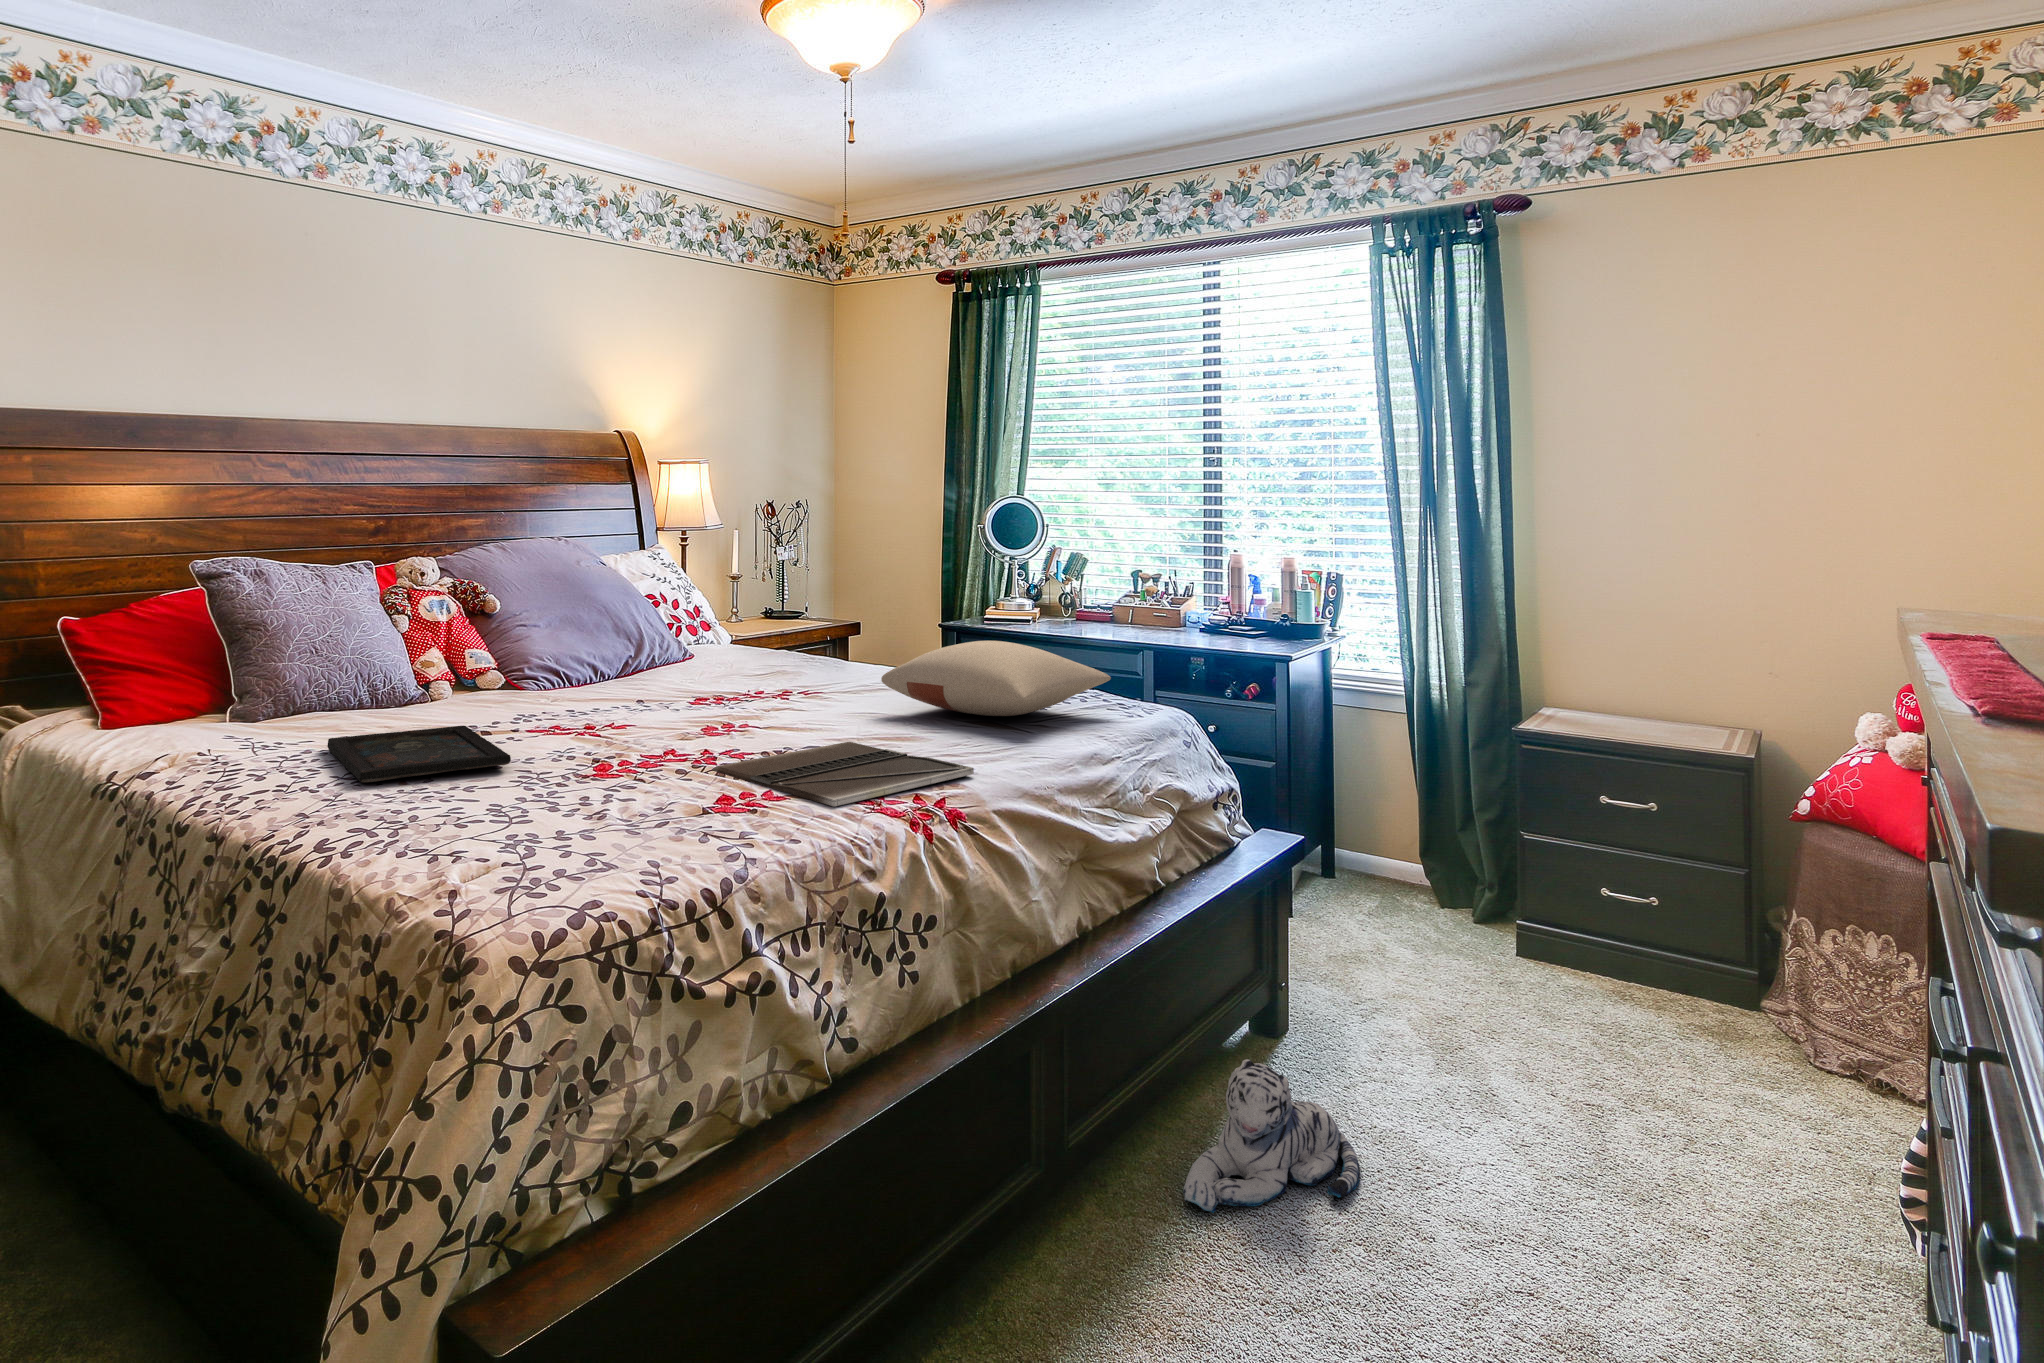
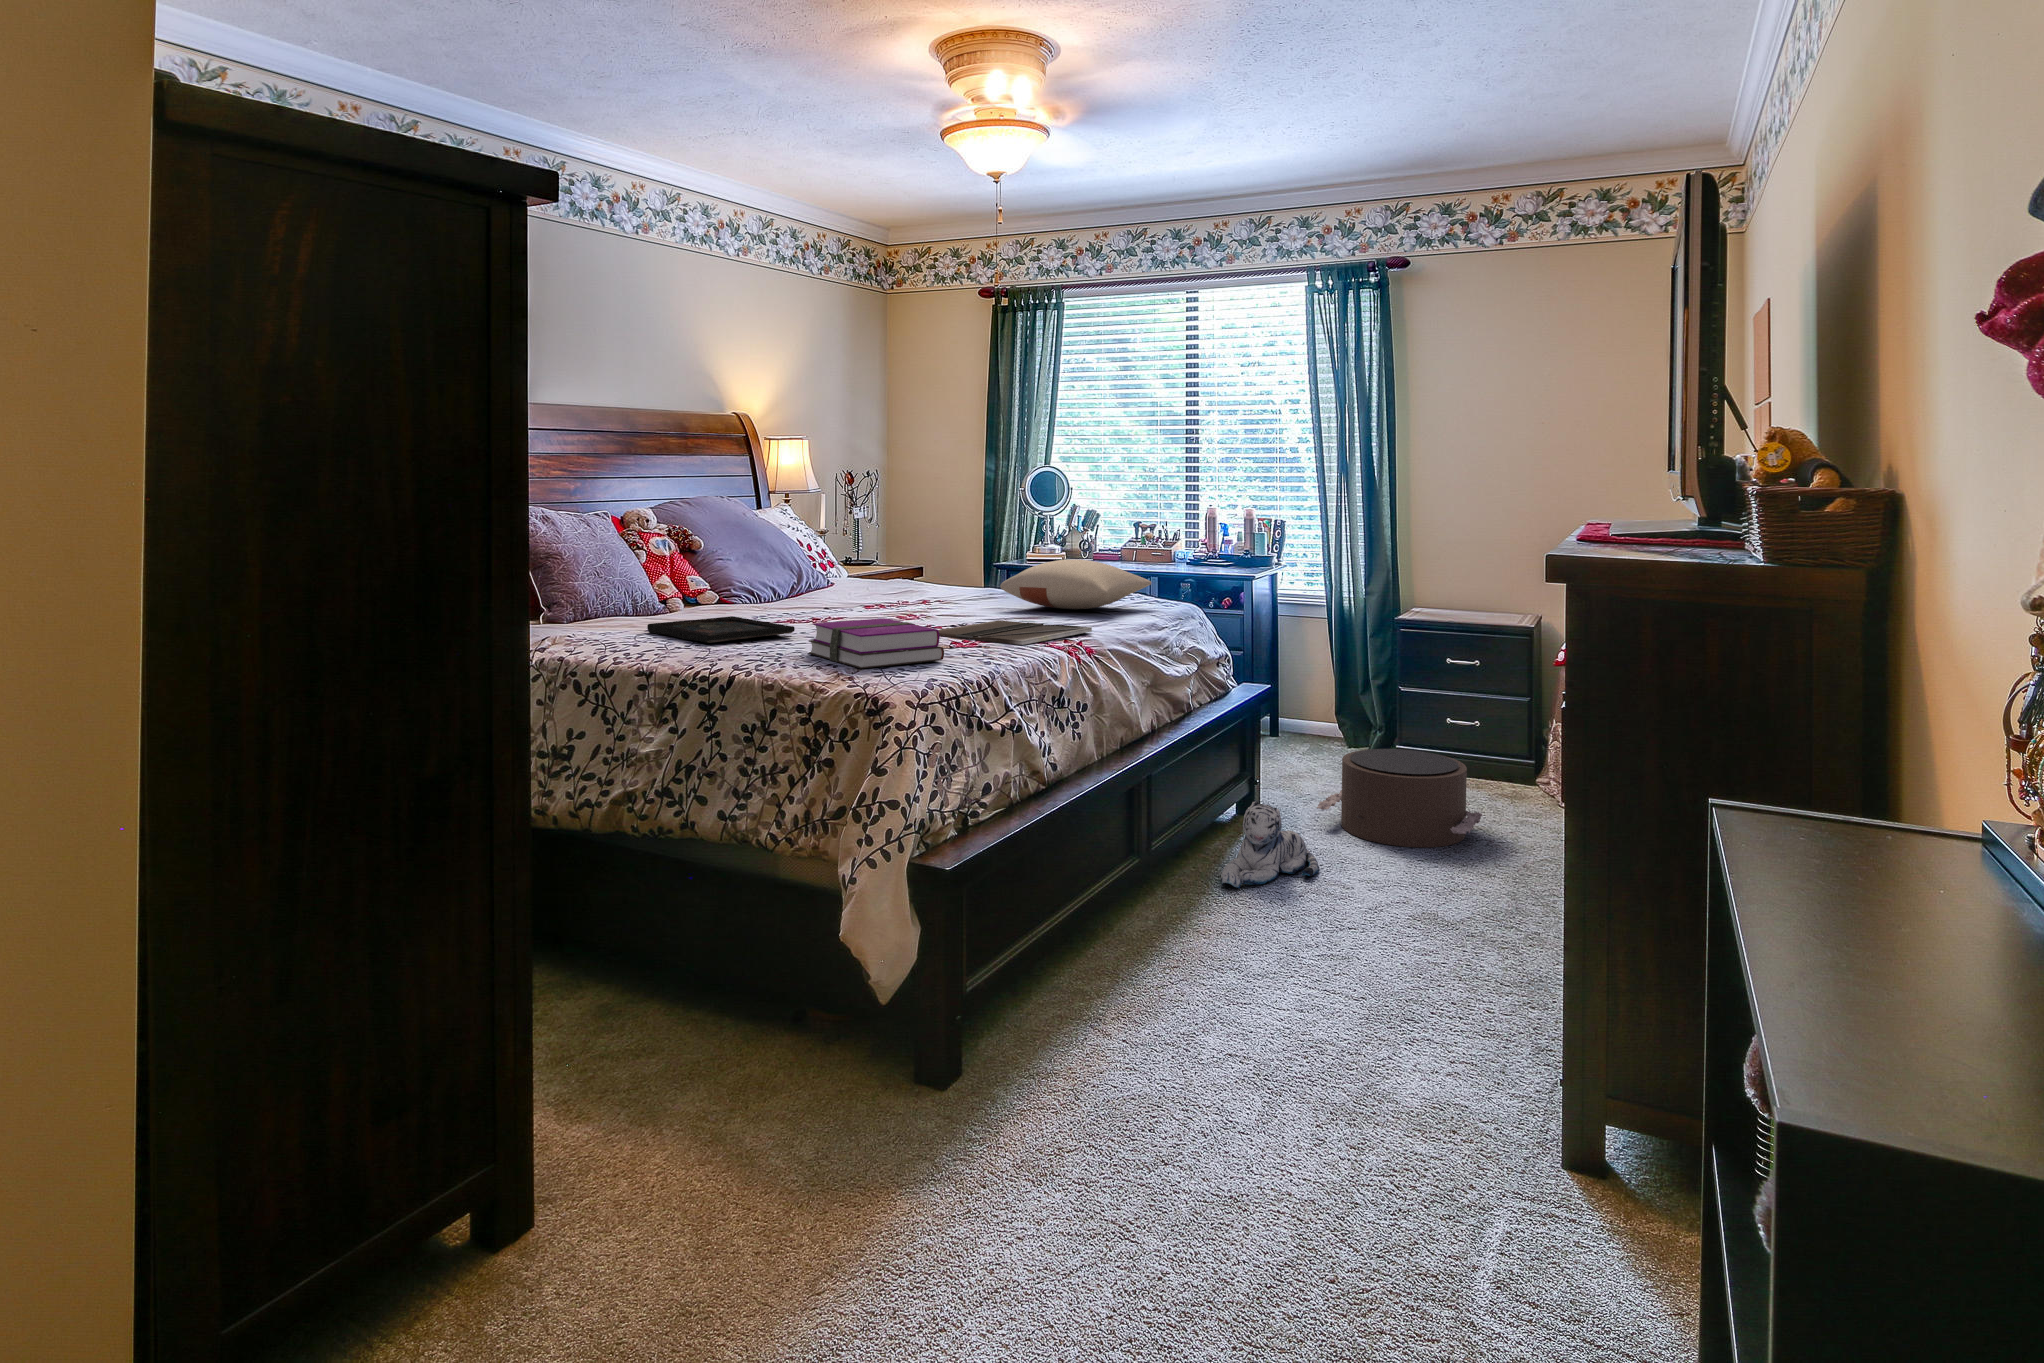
hardback book: none [475,760,658,869] -> present [809,618,944,669]
pouf: none [1366,950,1661,1145] -> present [1317,749,1482,847]

